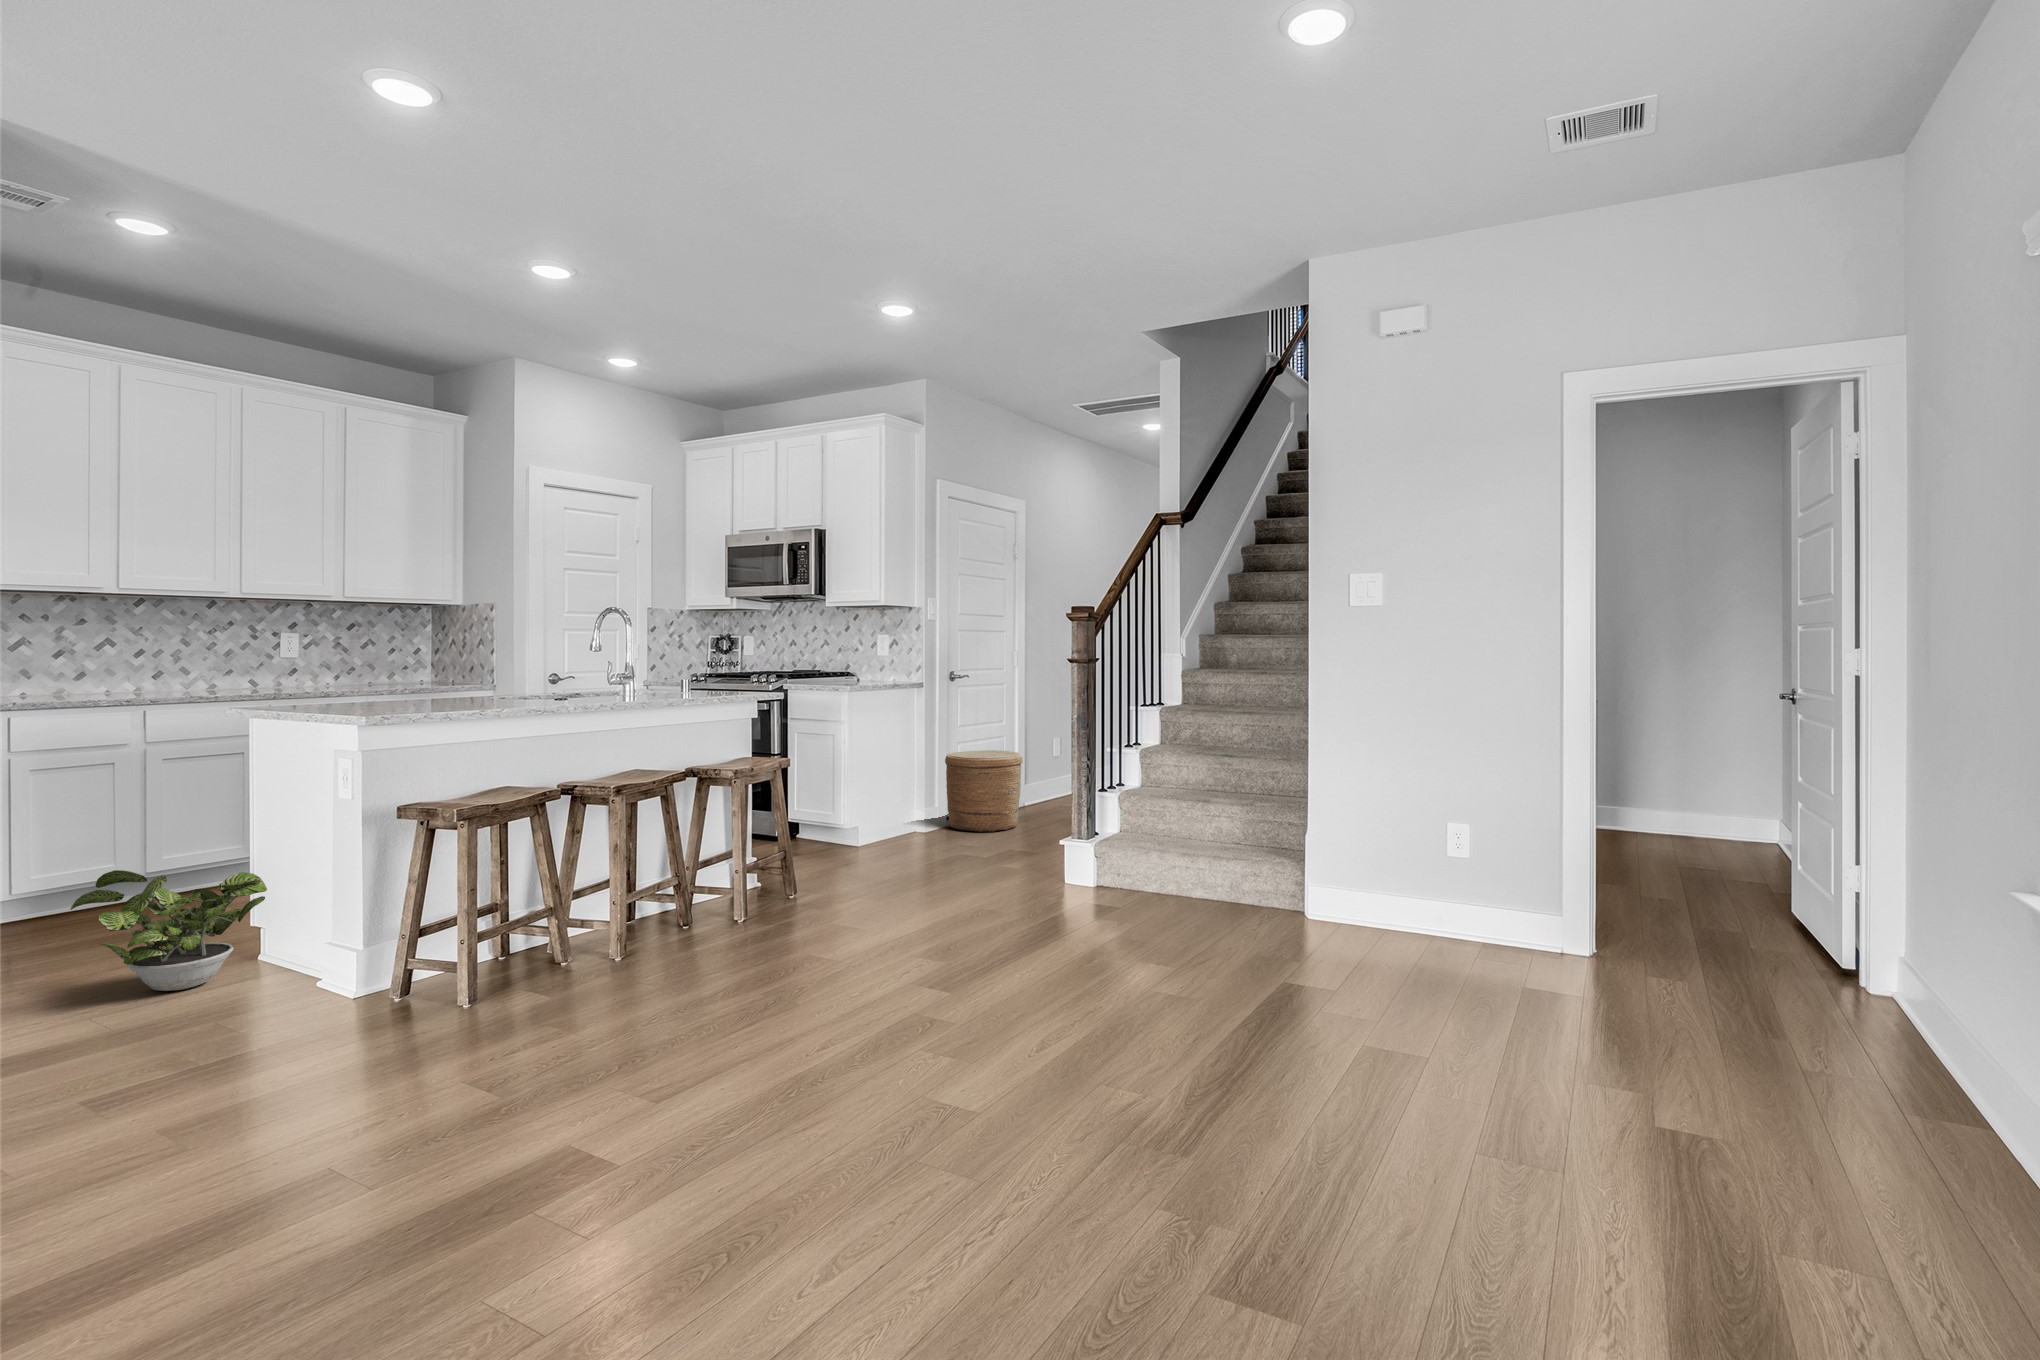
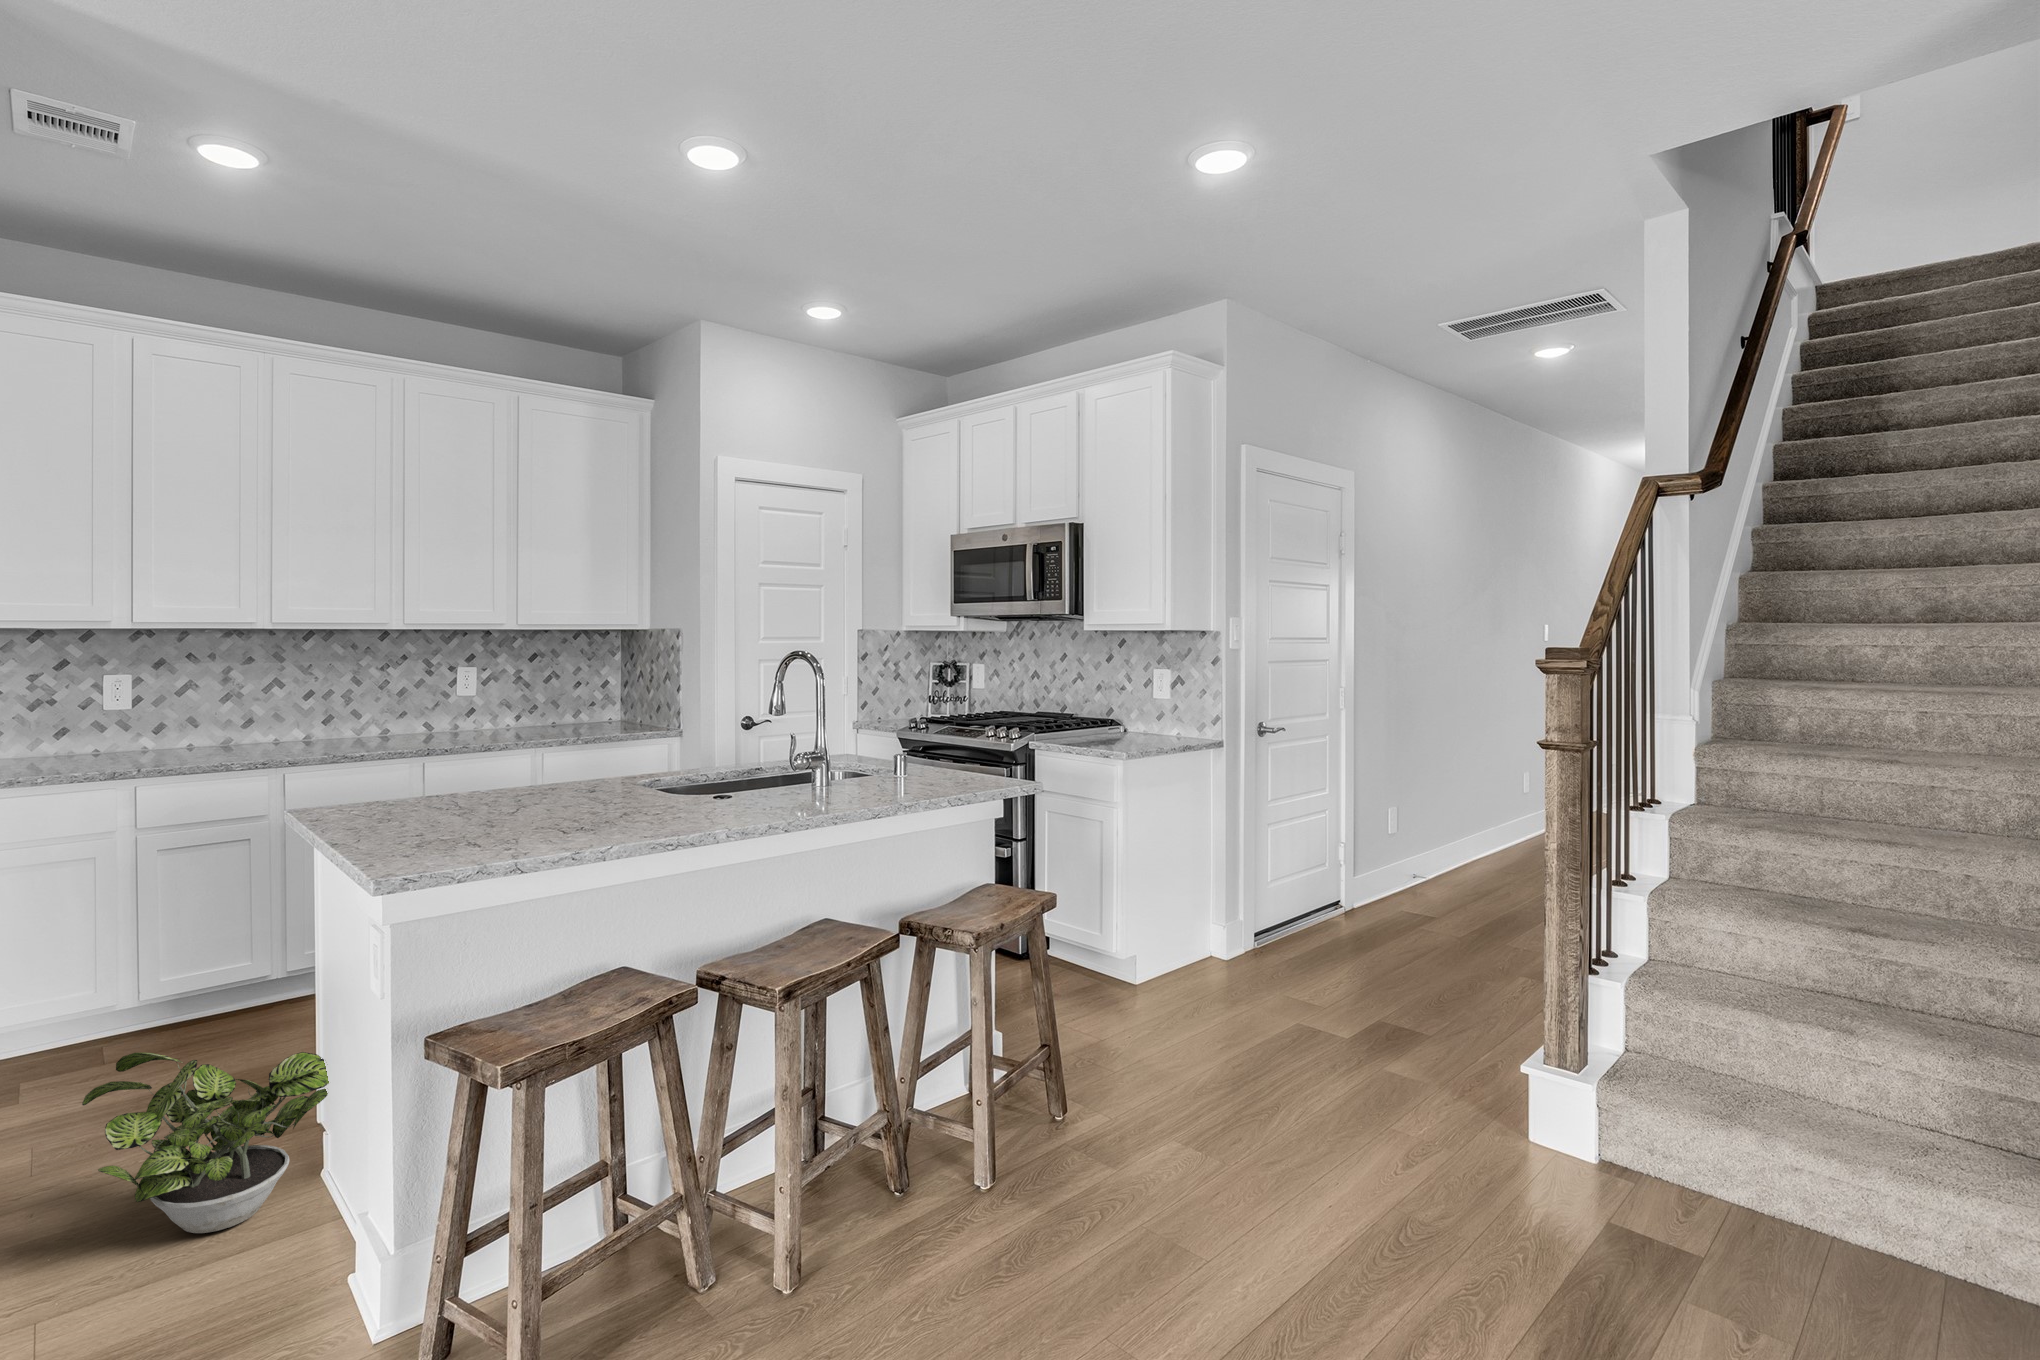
woven basket: present [945,750,1023,832] -> none [1252,838,1373,970]

